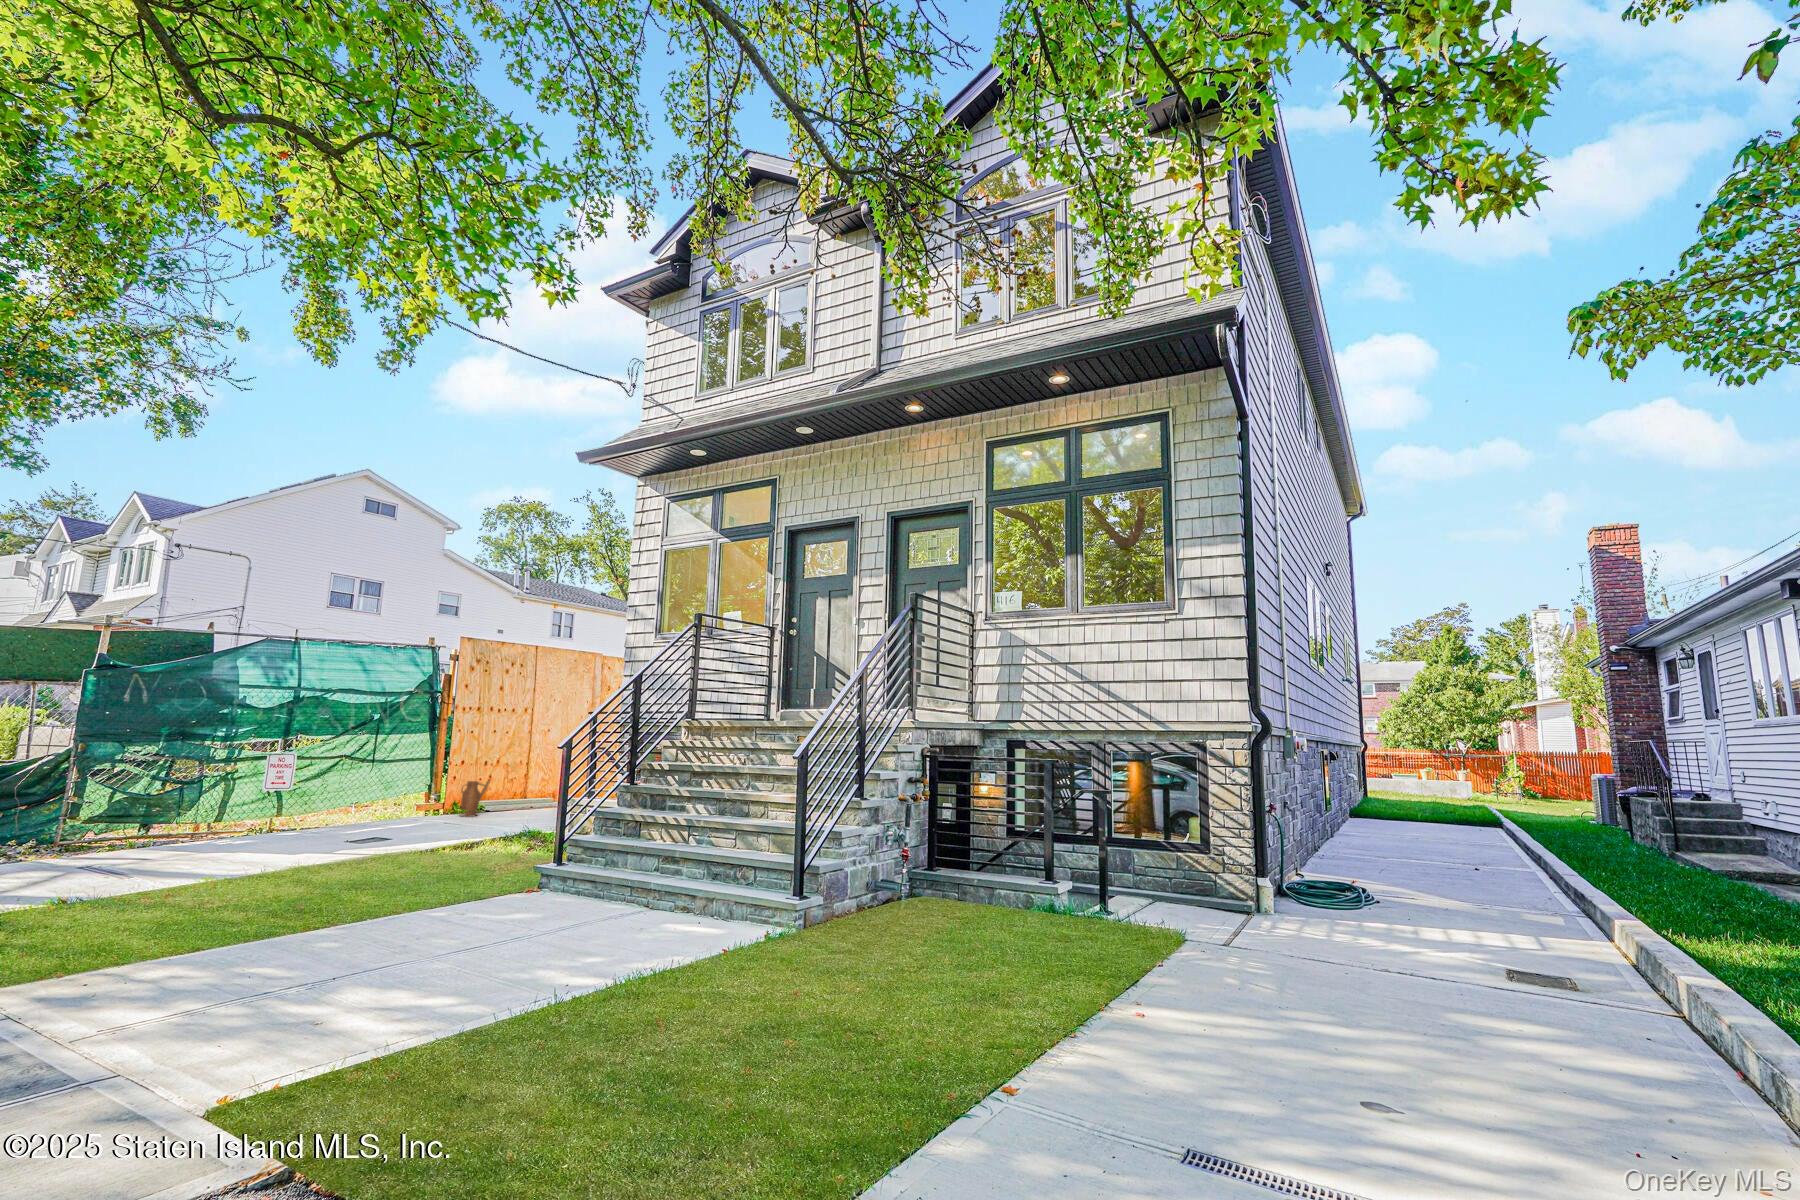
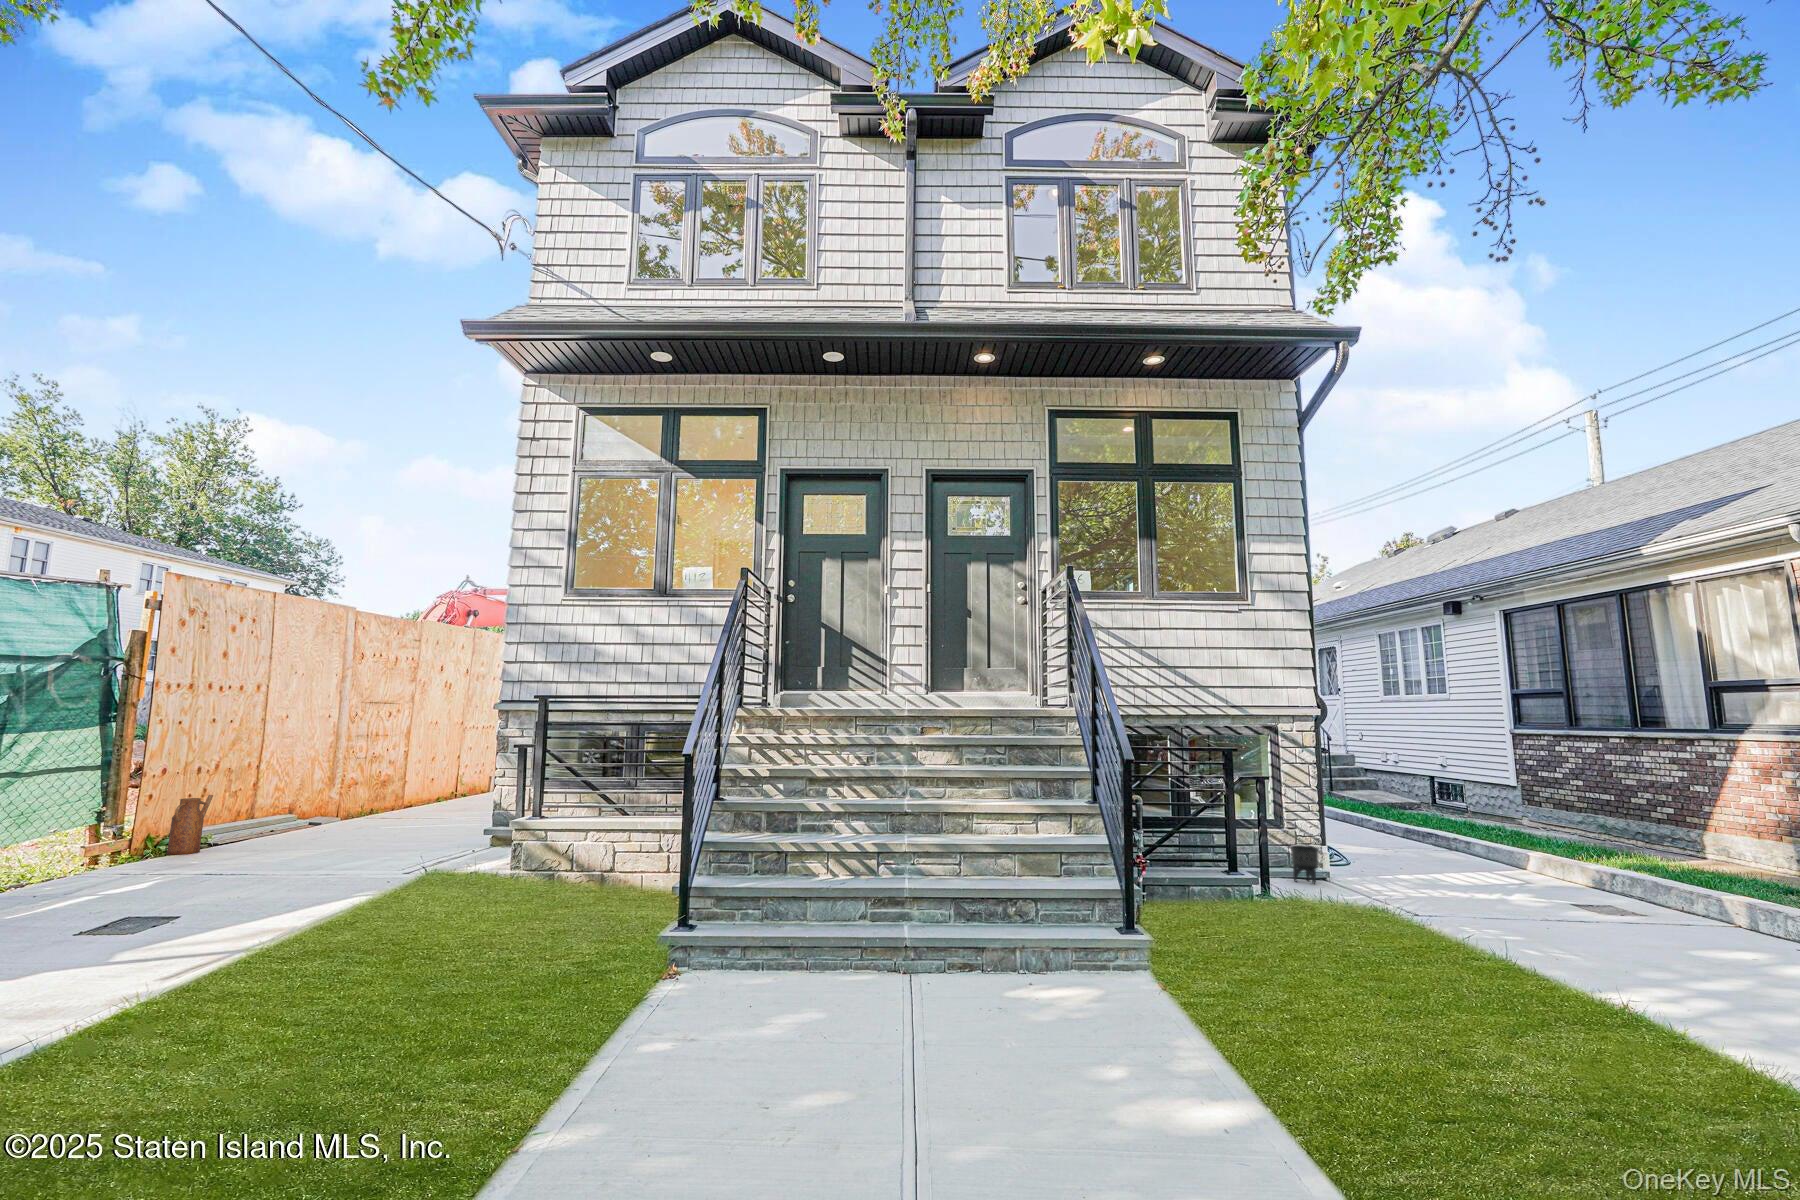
planter: none [1202,873,1232,917] -> present [1291,845,1318,884]

